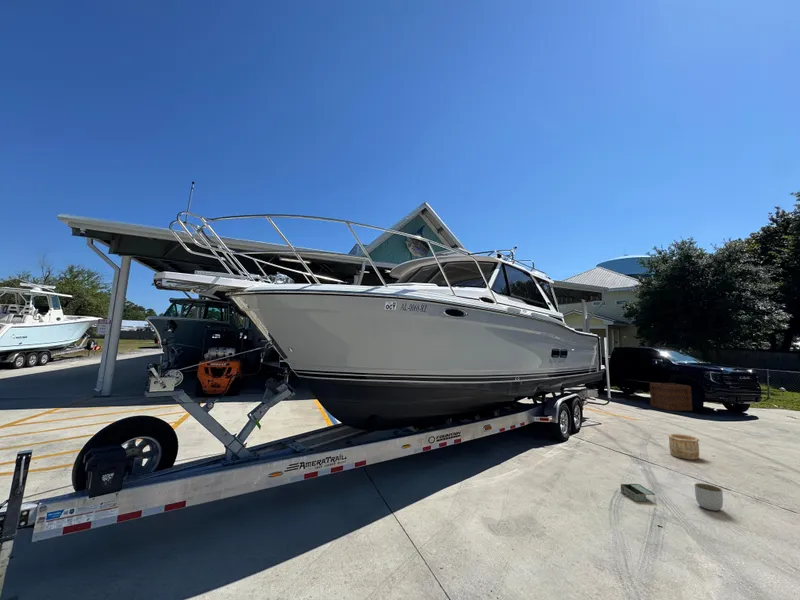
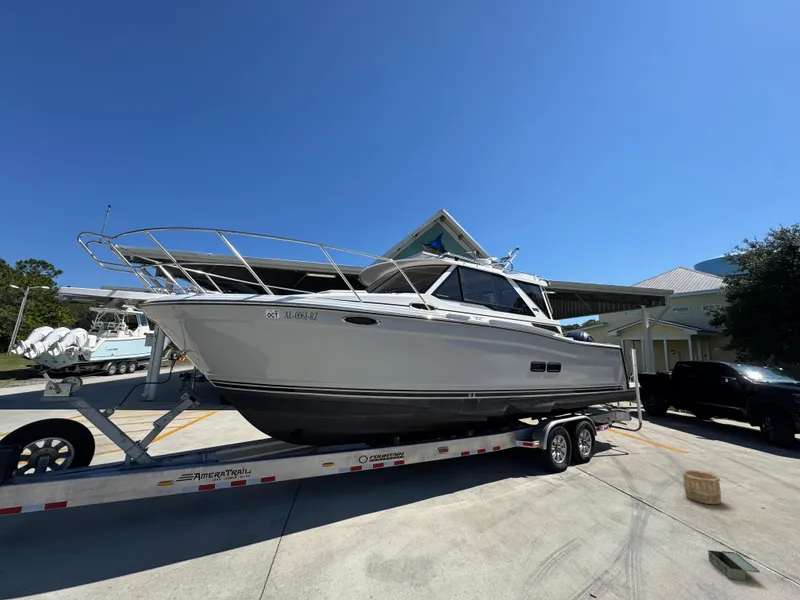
wooden crate: present [650,383,692,411] -> none [713,406,770,443]
planter: present [695,483,723,511] -> none [657,535,691,573]
toolbox: present [621,484,655,502] -> present [708,550,760,581]

